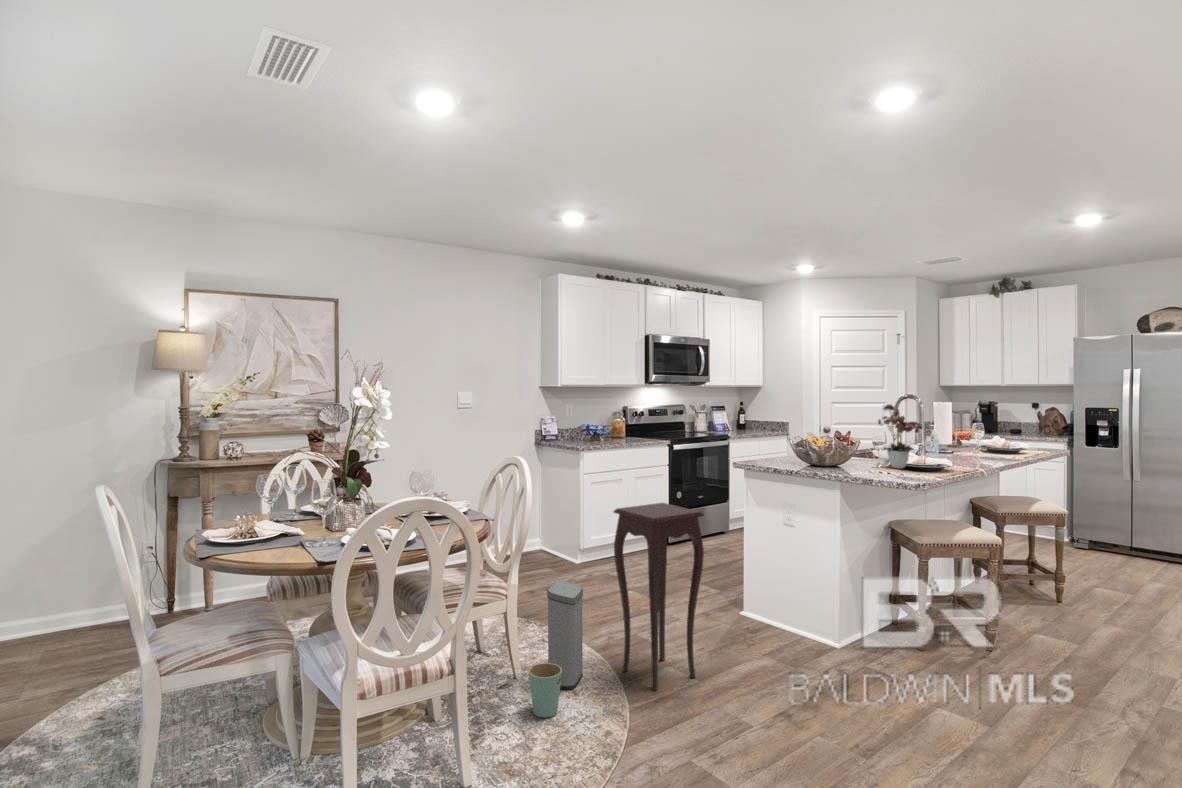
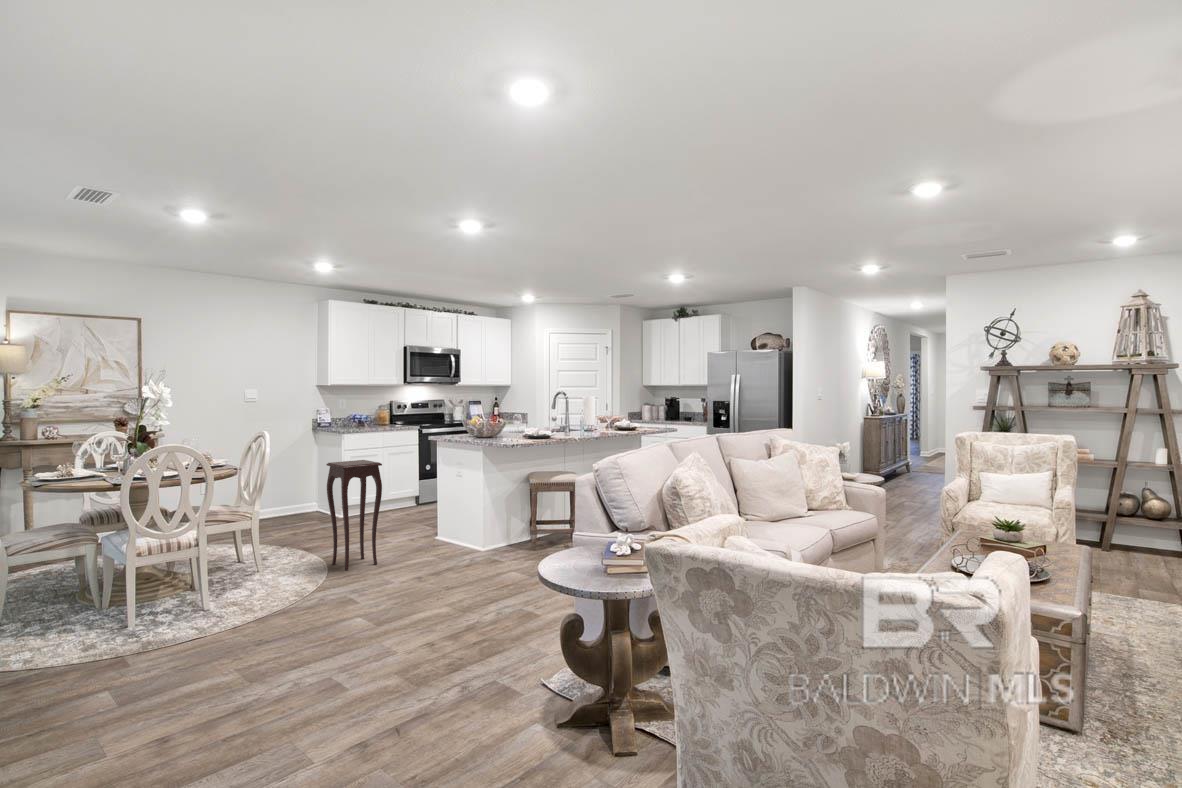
flower arrangement: present [878,404,923,468] -> none [512,396,541,438]
trash can: present [528,580,583,718] -> none [258,509,305,584]

